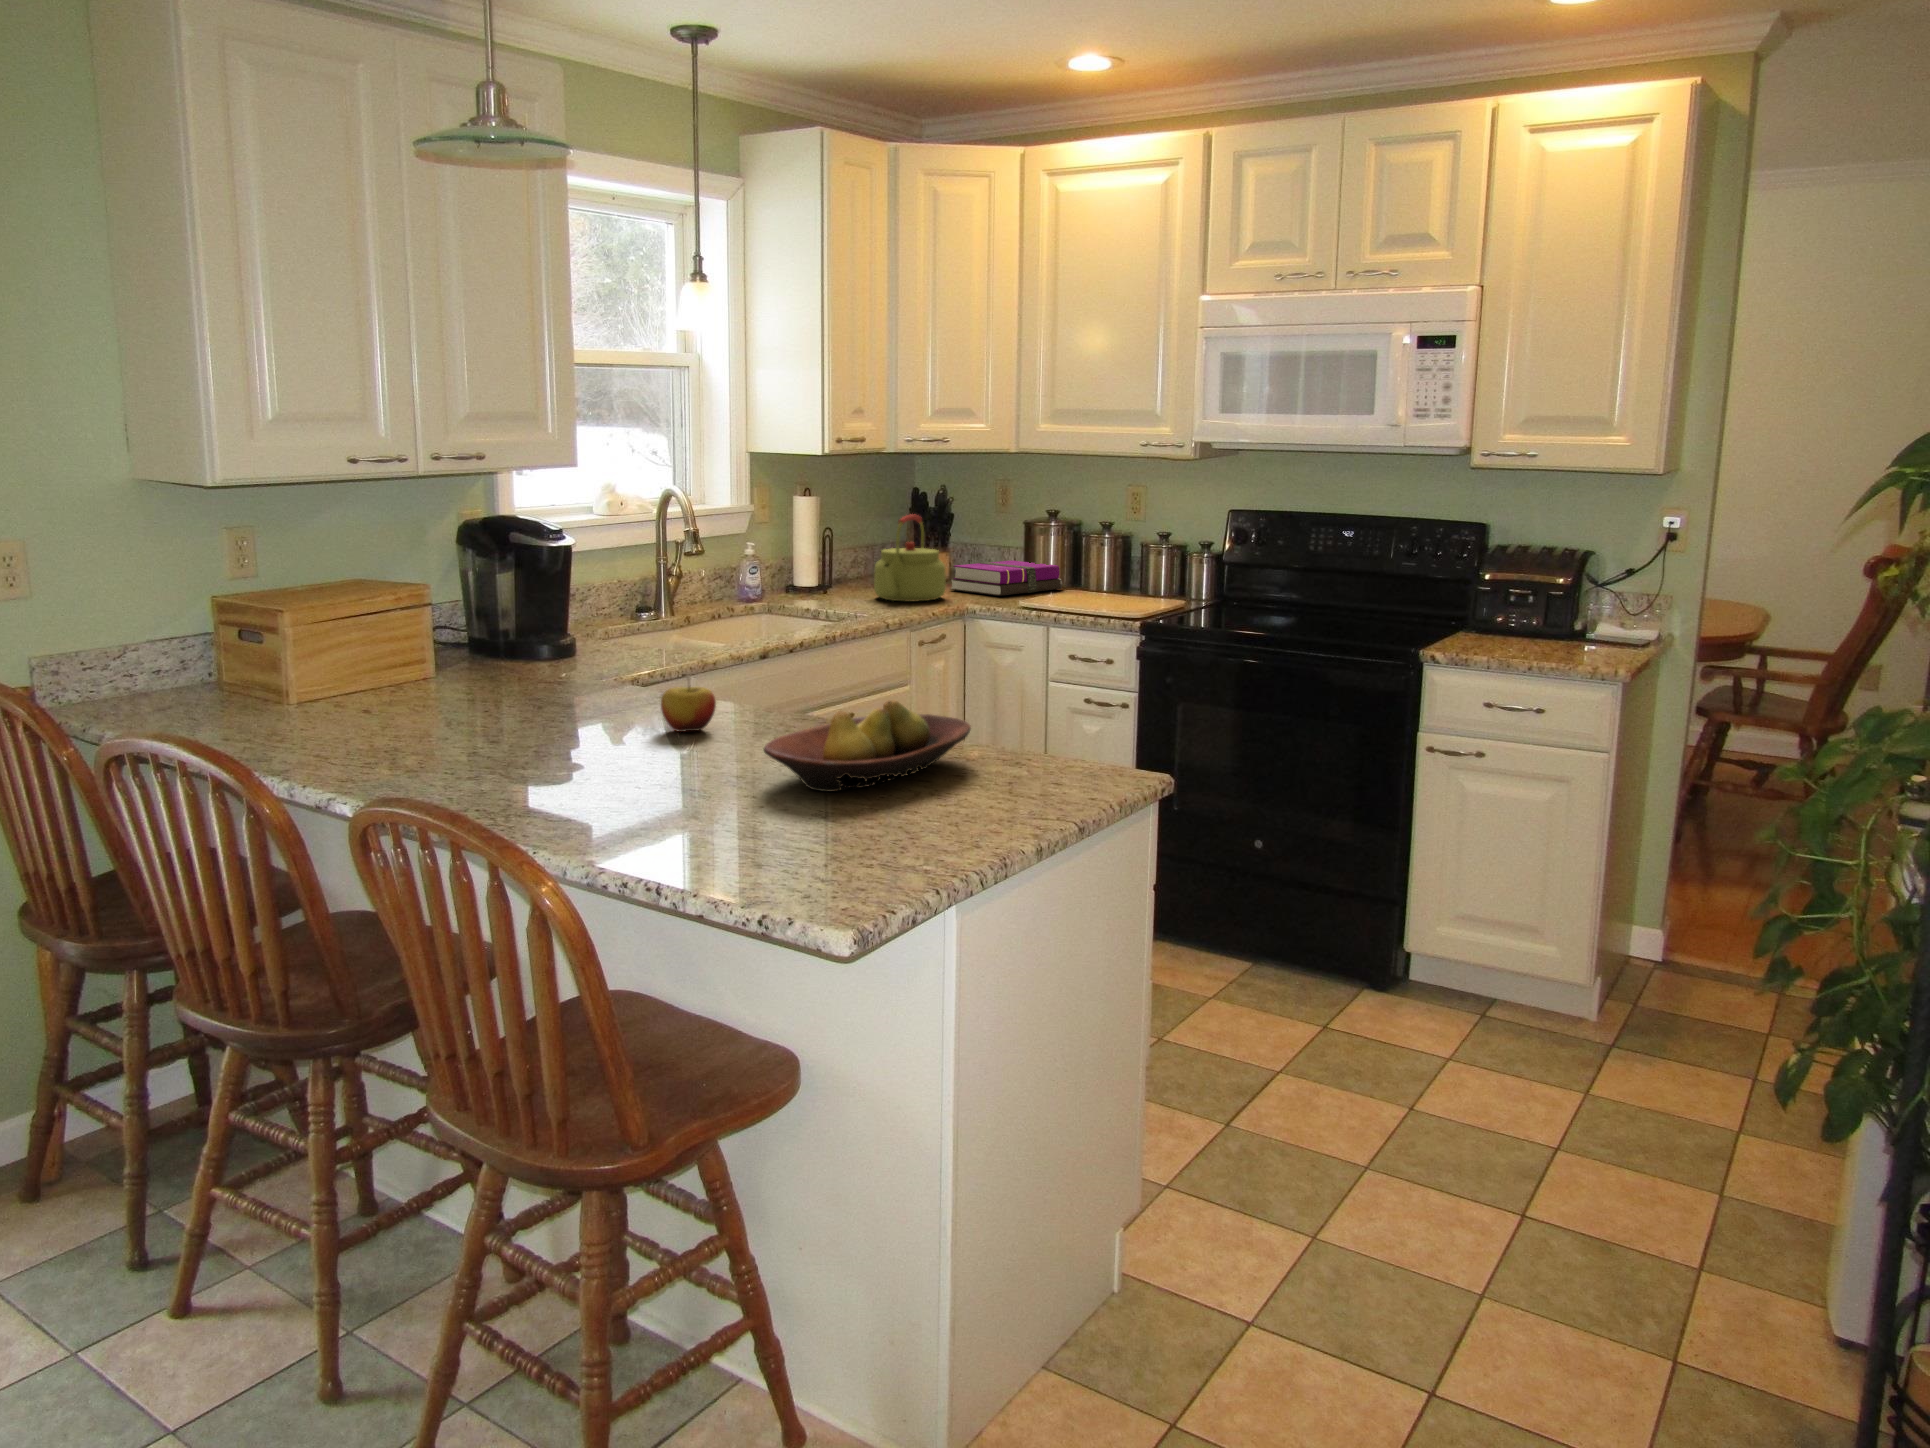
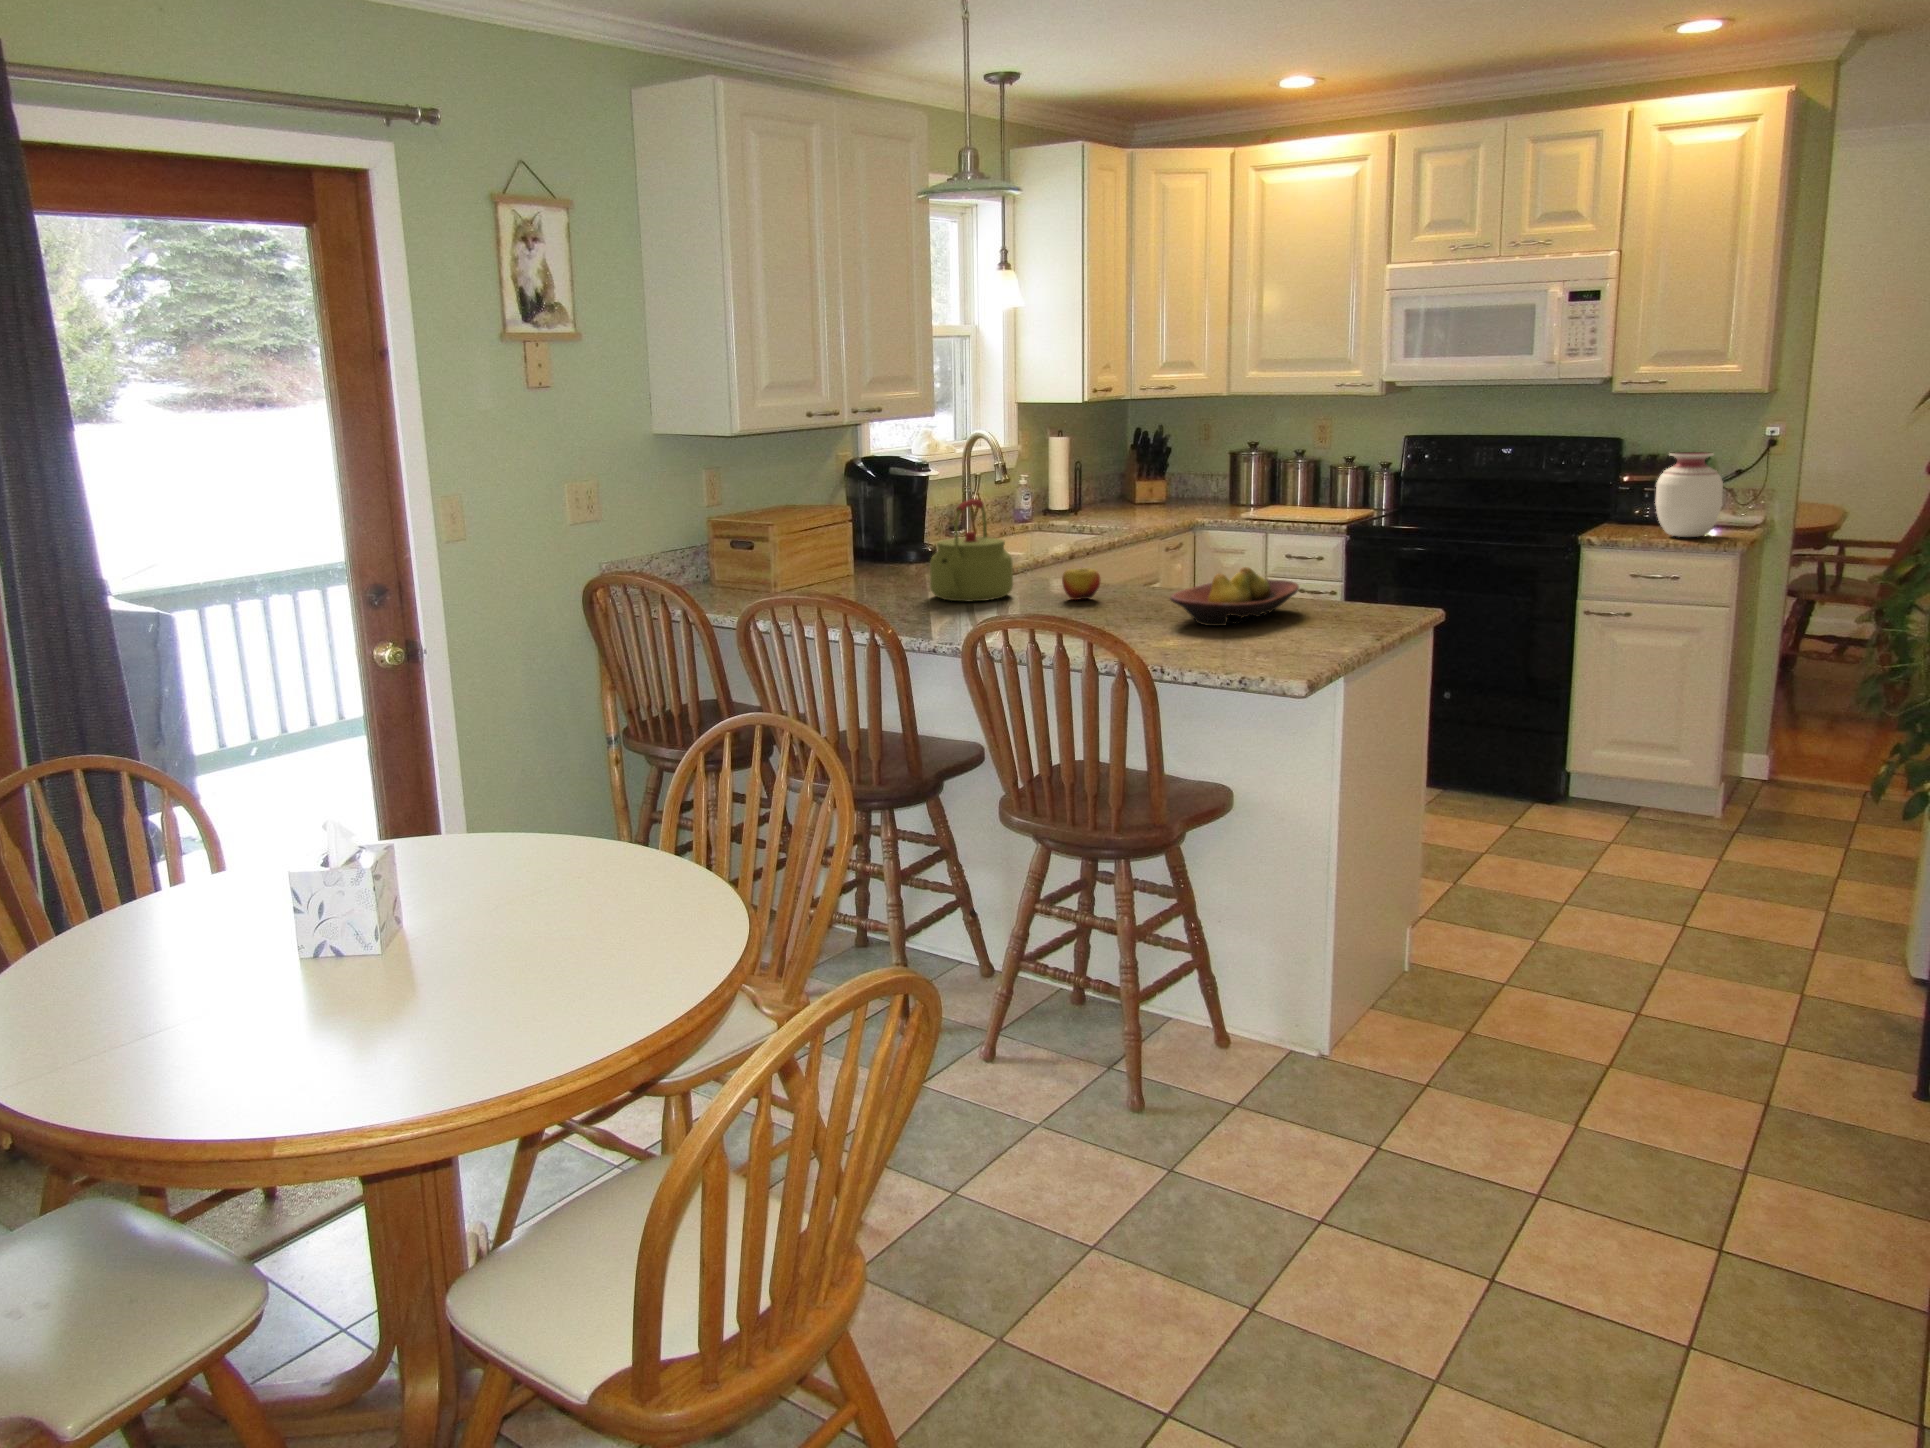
kettle: present [874,514,946,601] -> present [930,499,1013,602]
vase: none [1517,547,1602,657] -> present [1655,452,1723,537]
hardback book: present [950,560,1062,596] -> none [1171,484,1263,512]

